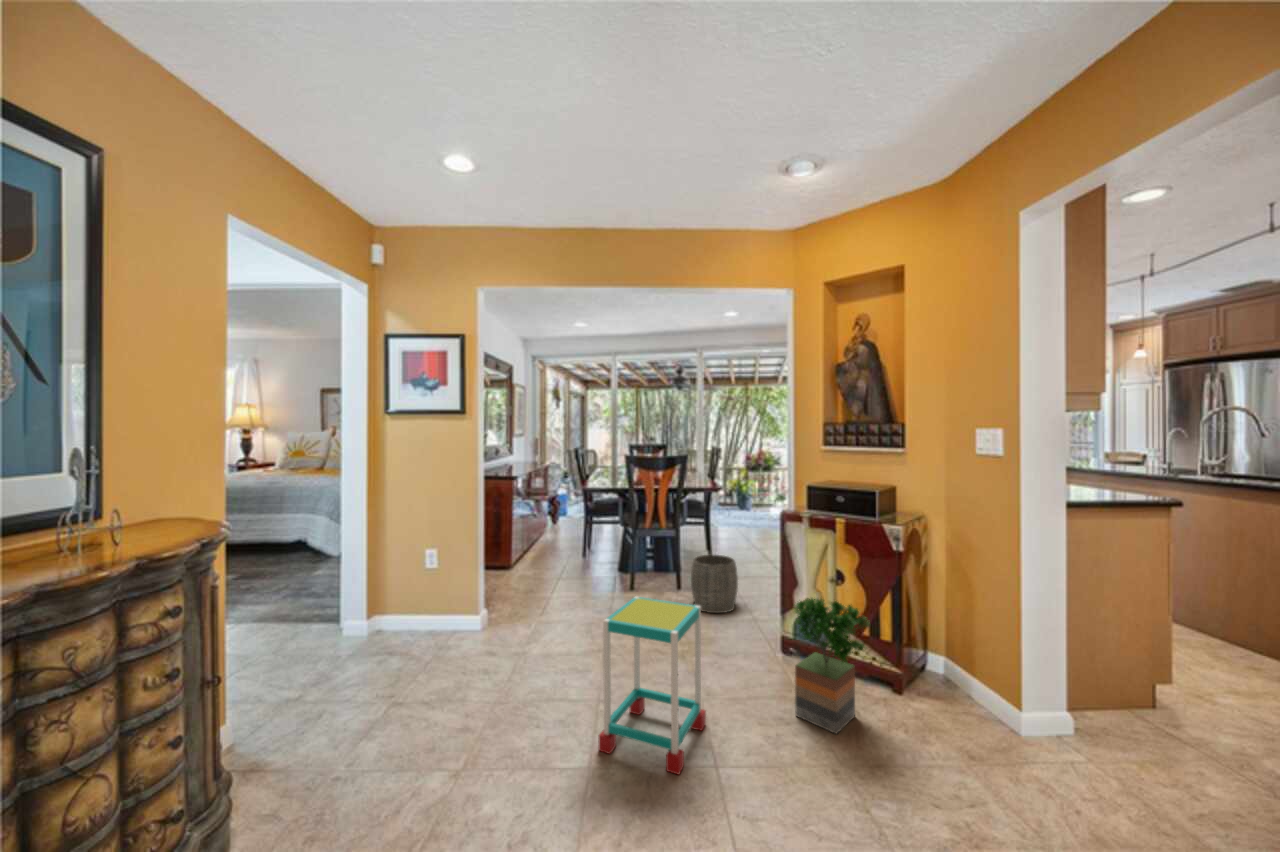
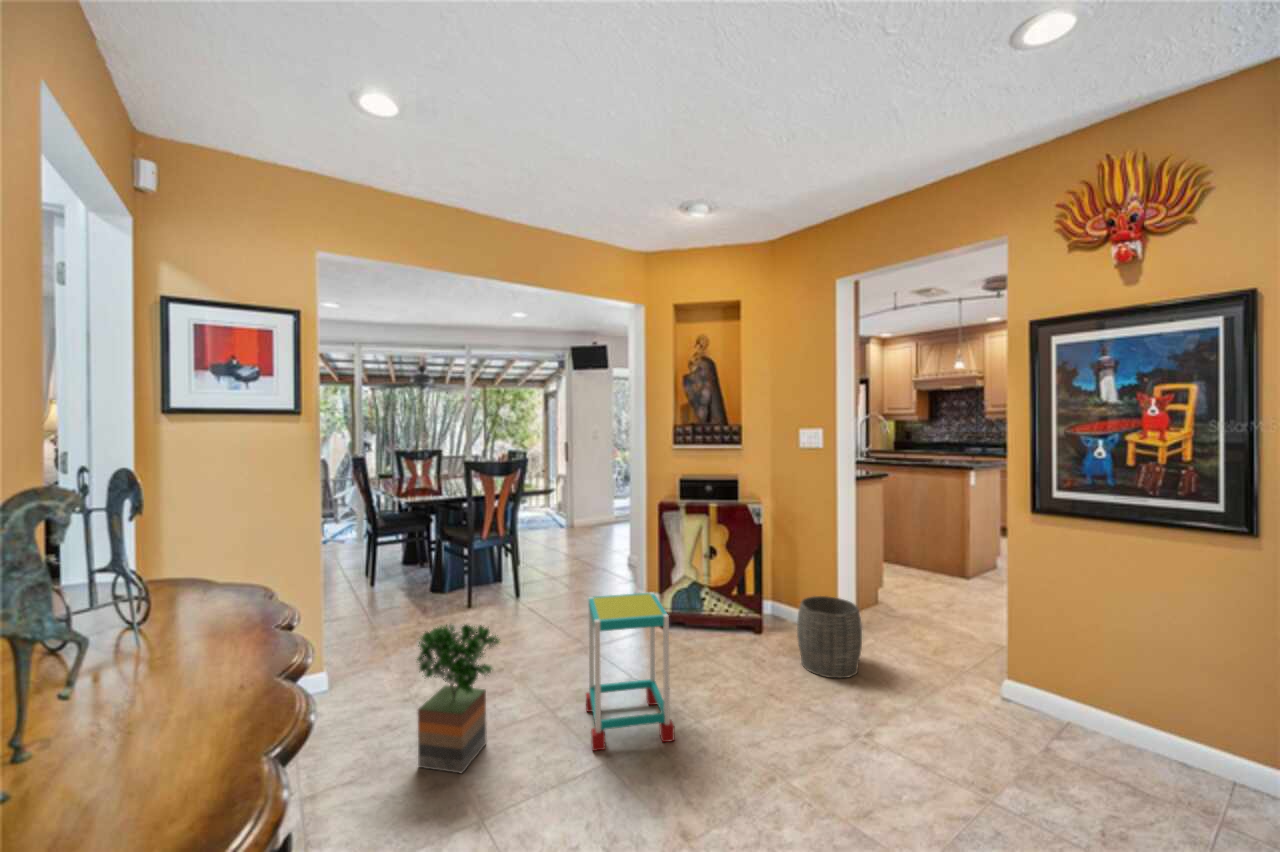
woven basket: present [691,555,738,613] -> present [797,596,862,678]
potted tree: present [794,598,869,734] -> present [417,625,500,773]

